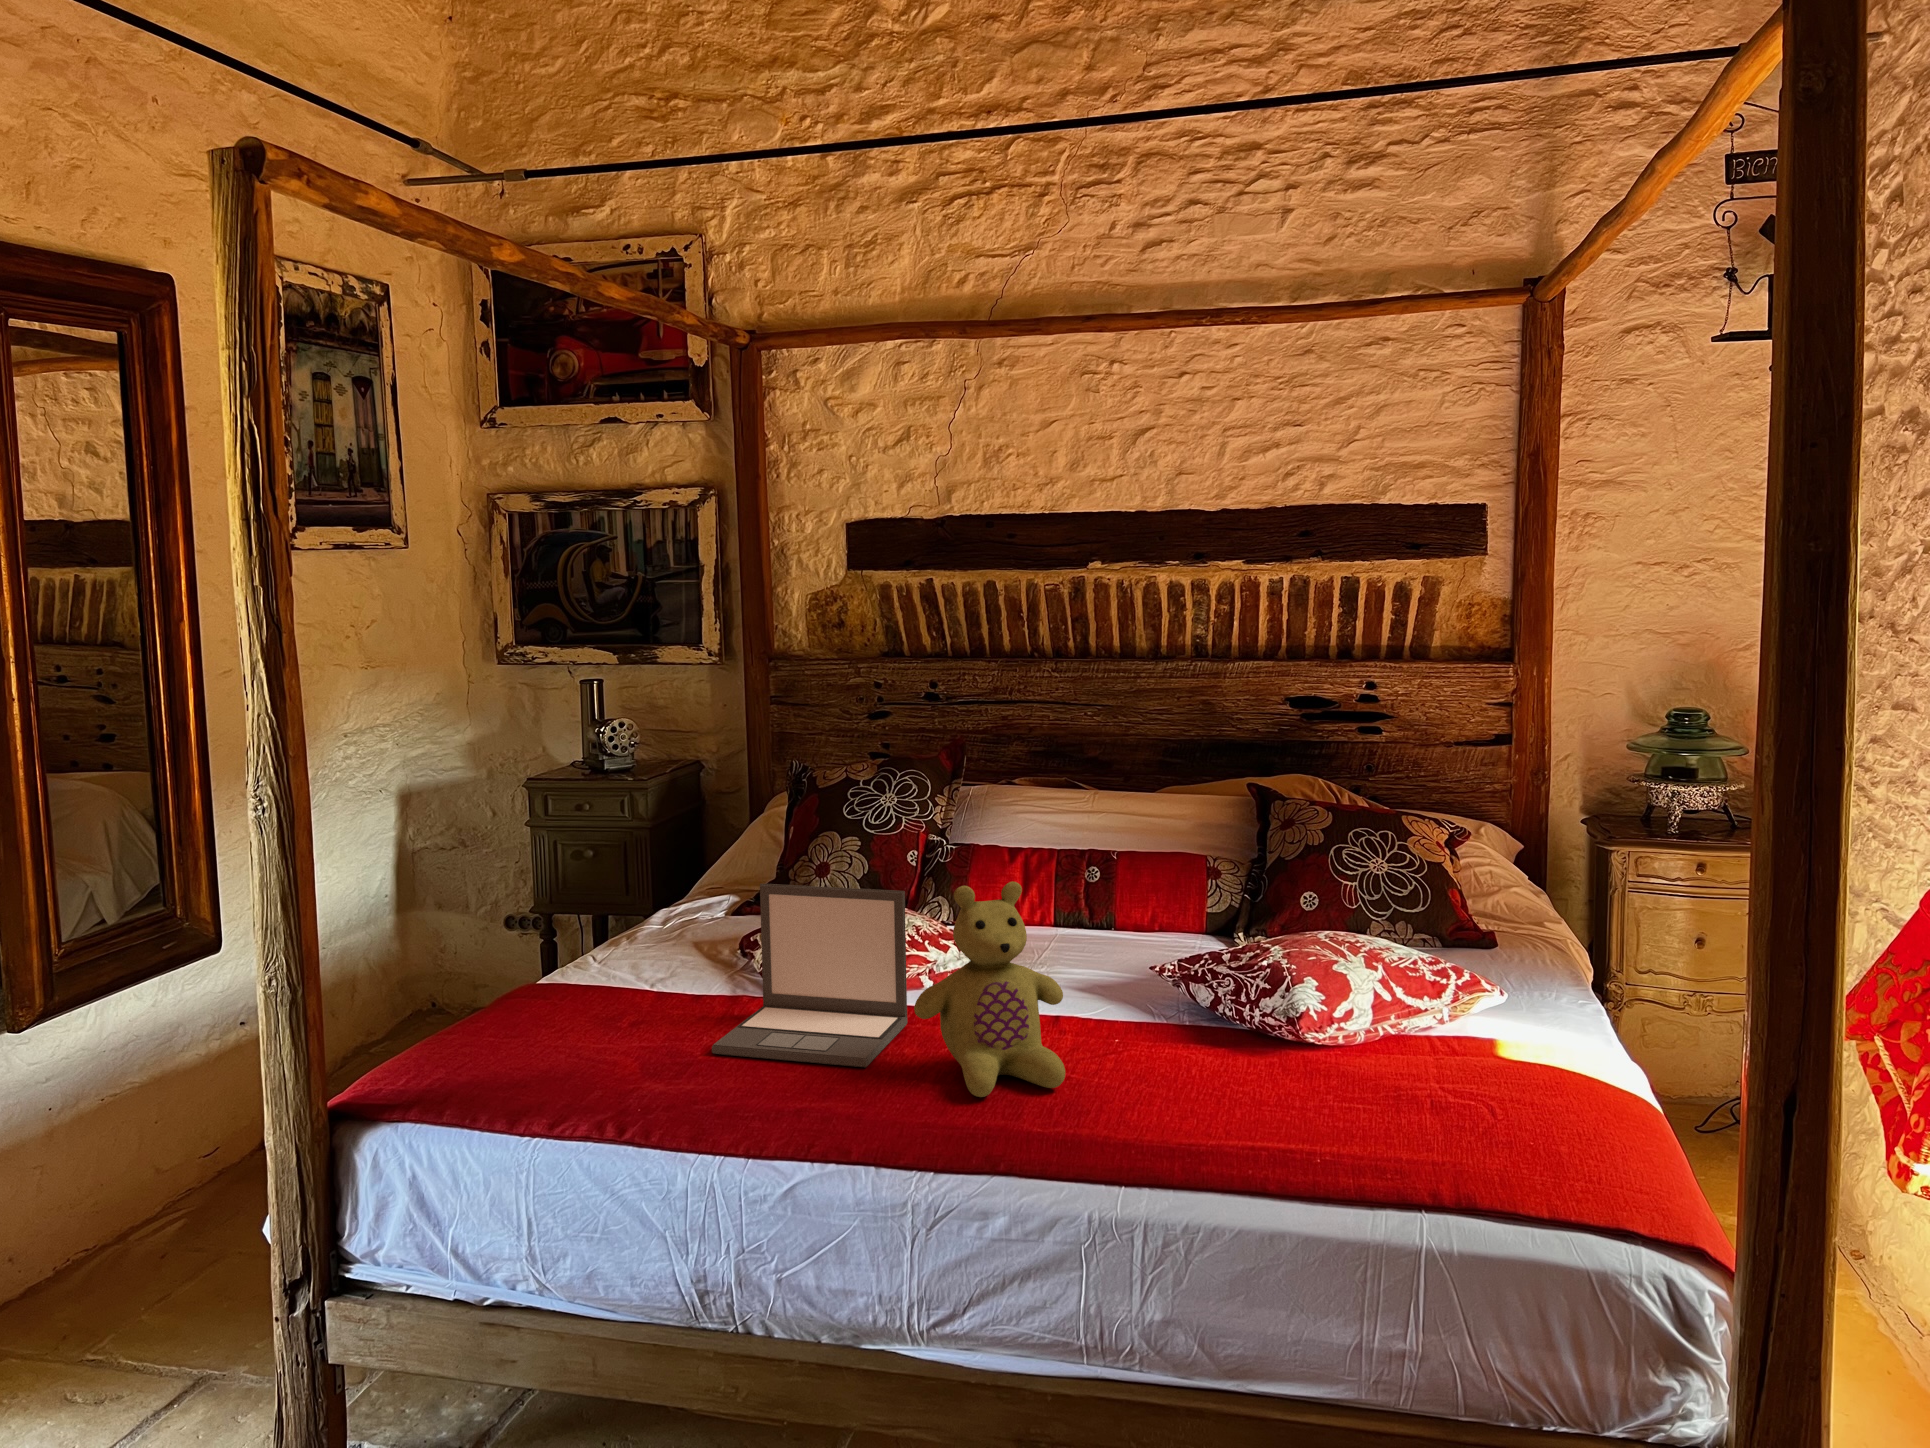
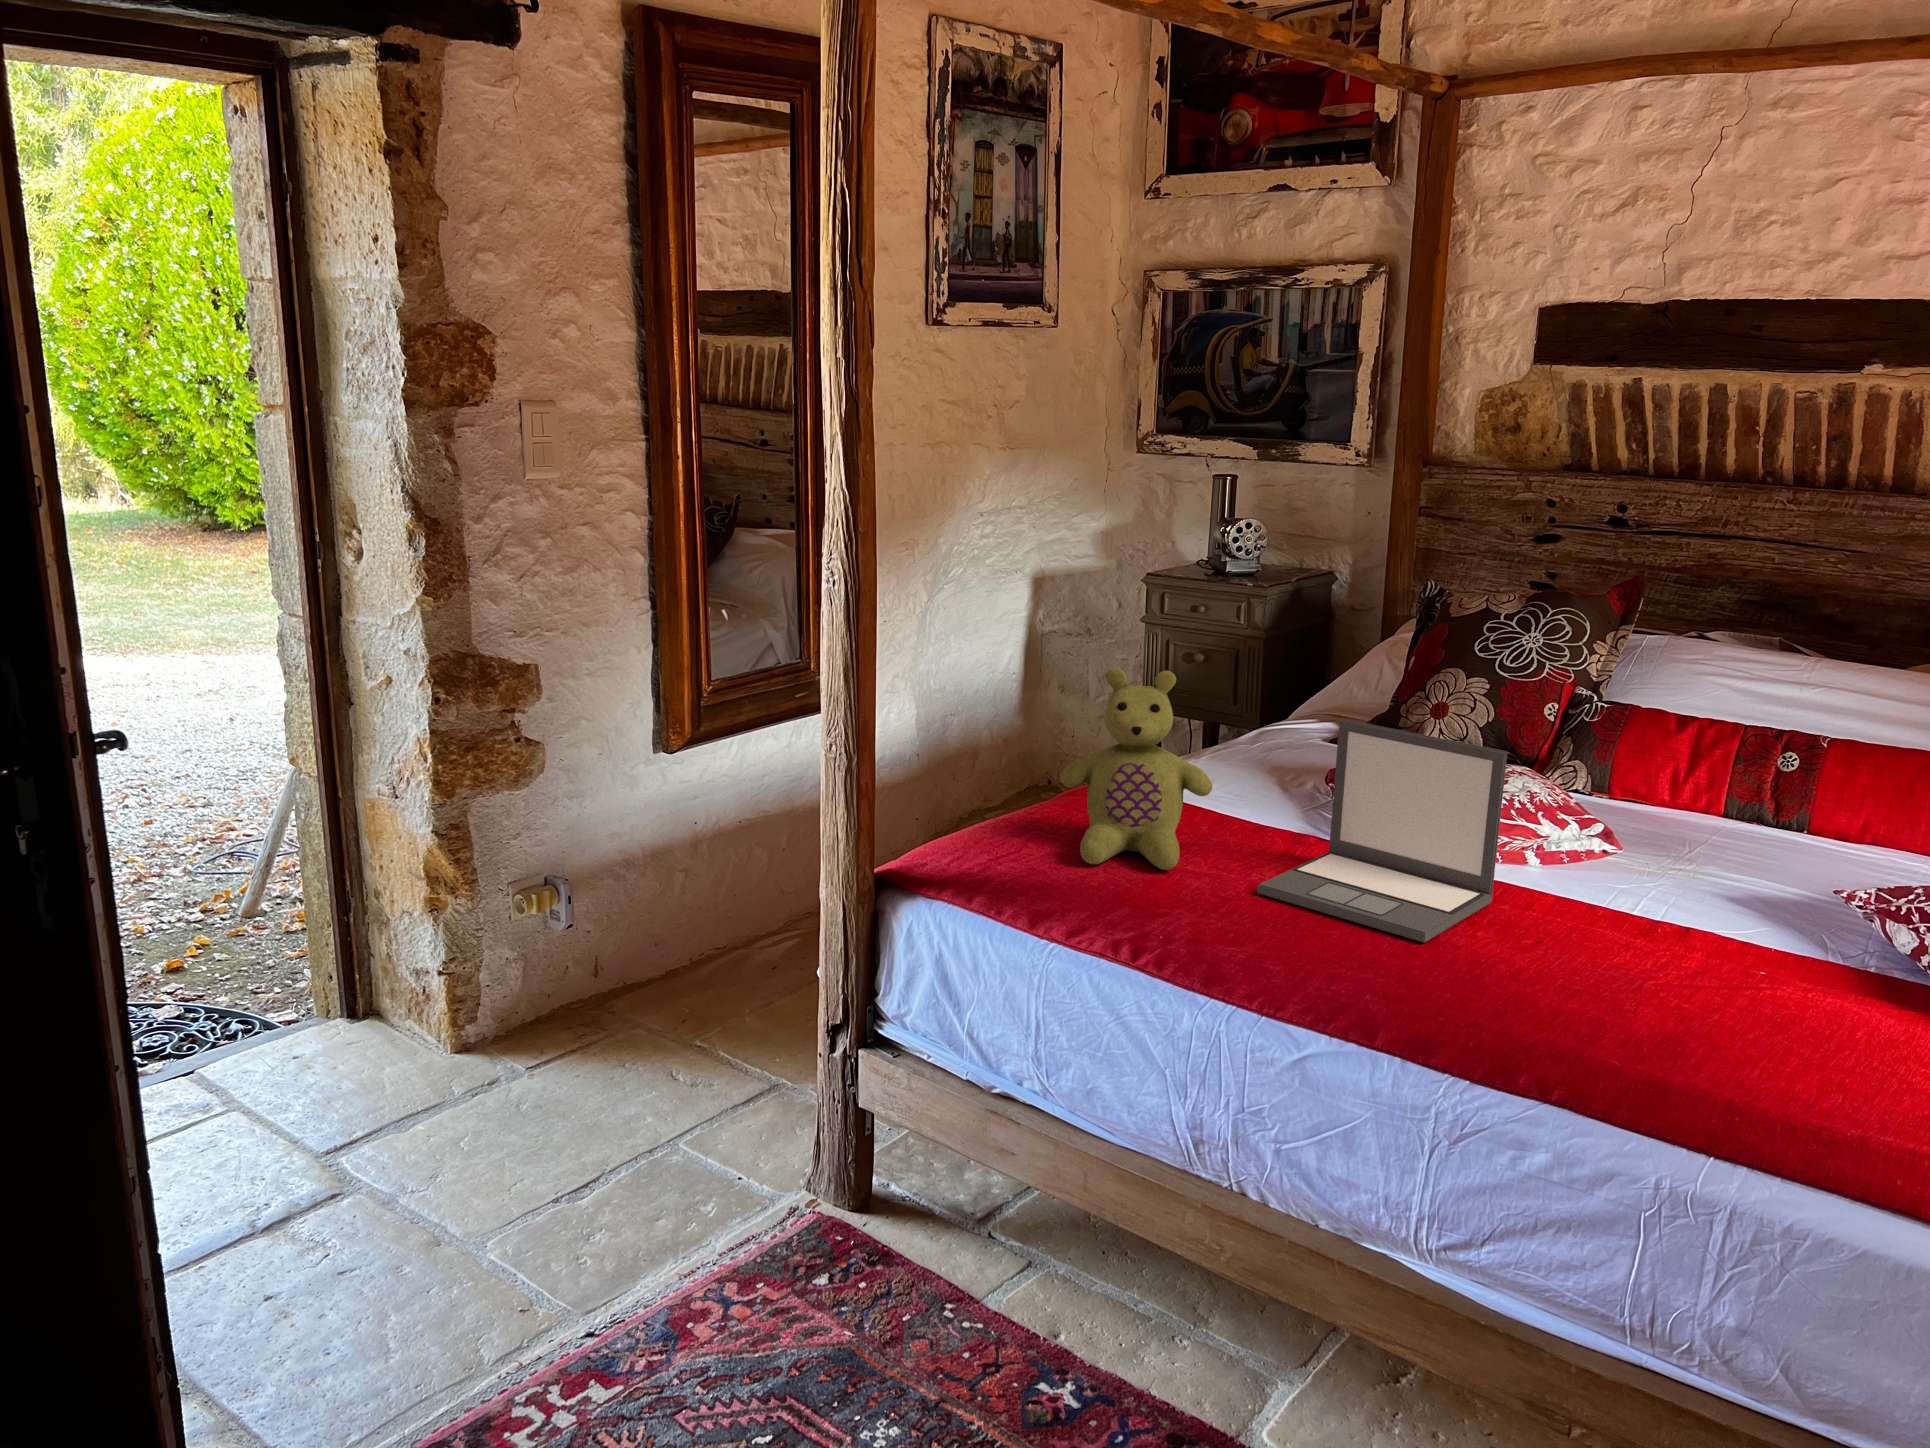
stuffed bear: present [914,882,1065,1097] -> present [1061,668,1212,870]

